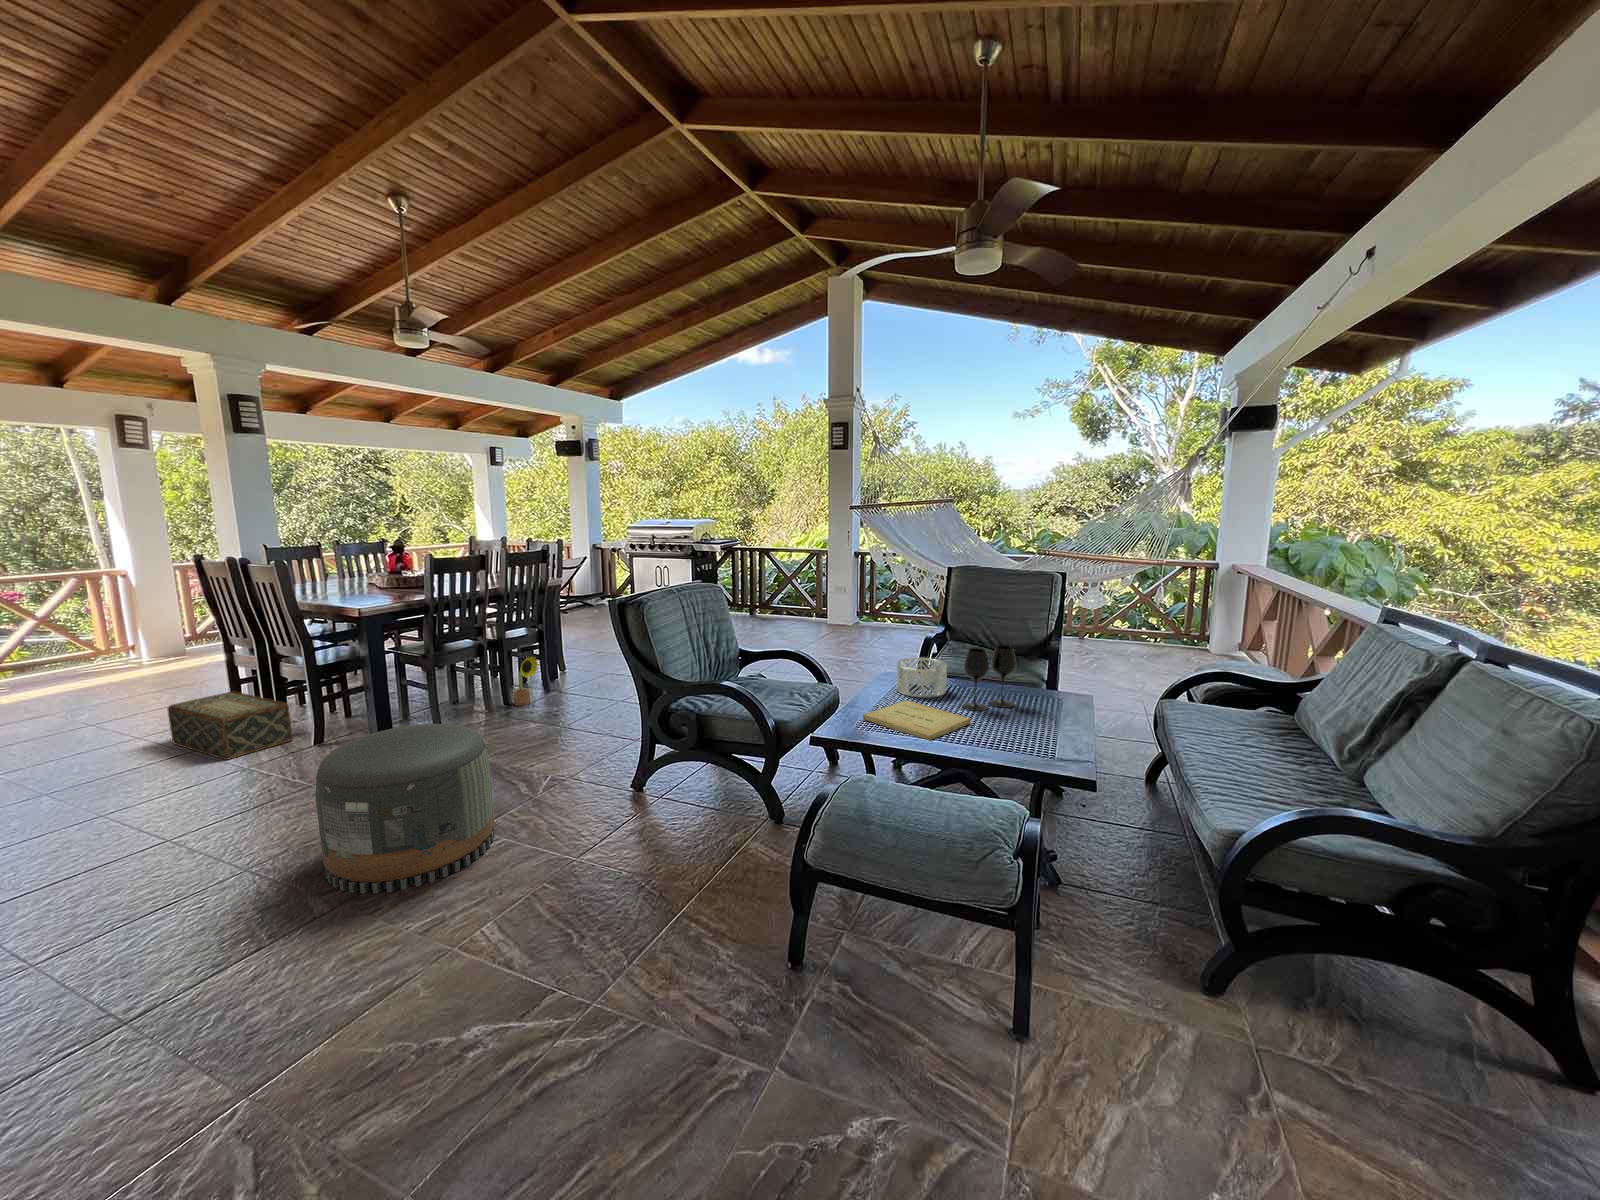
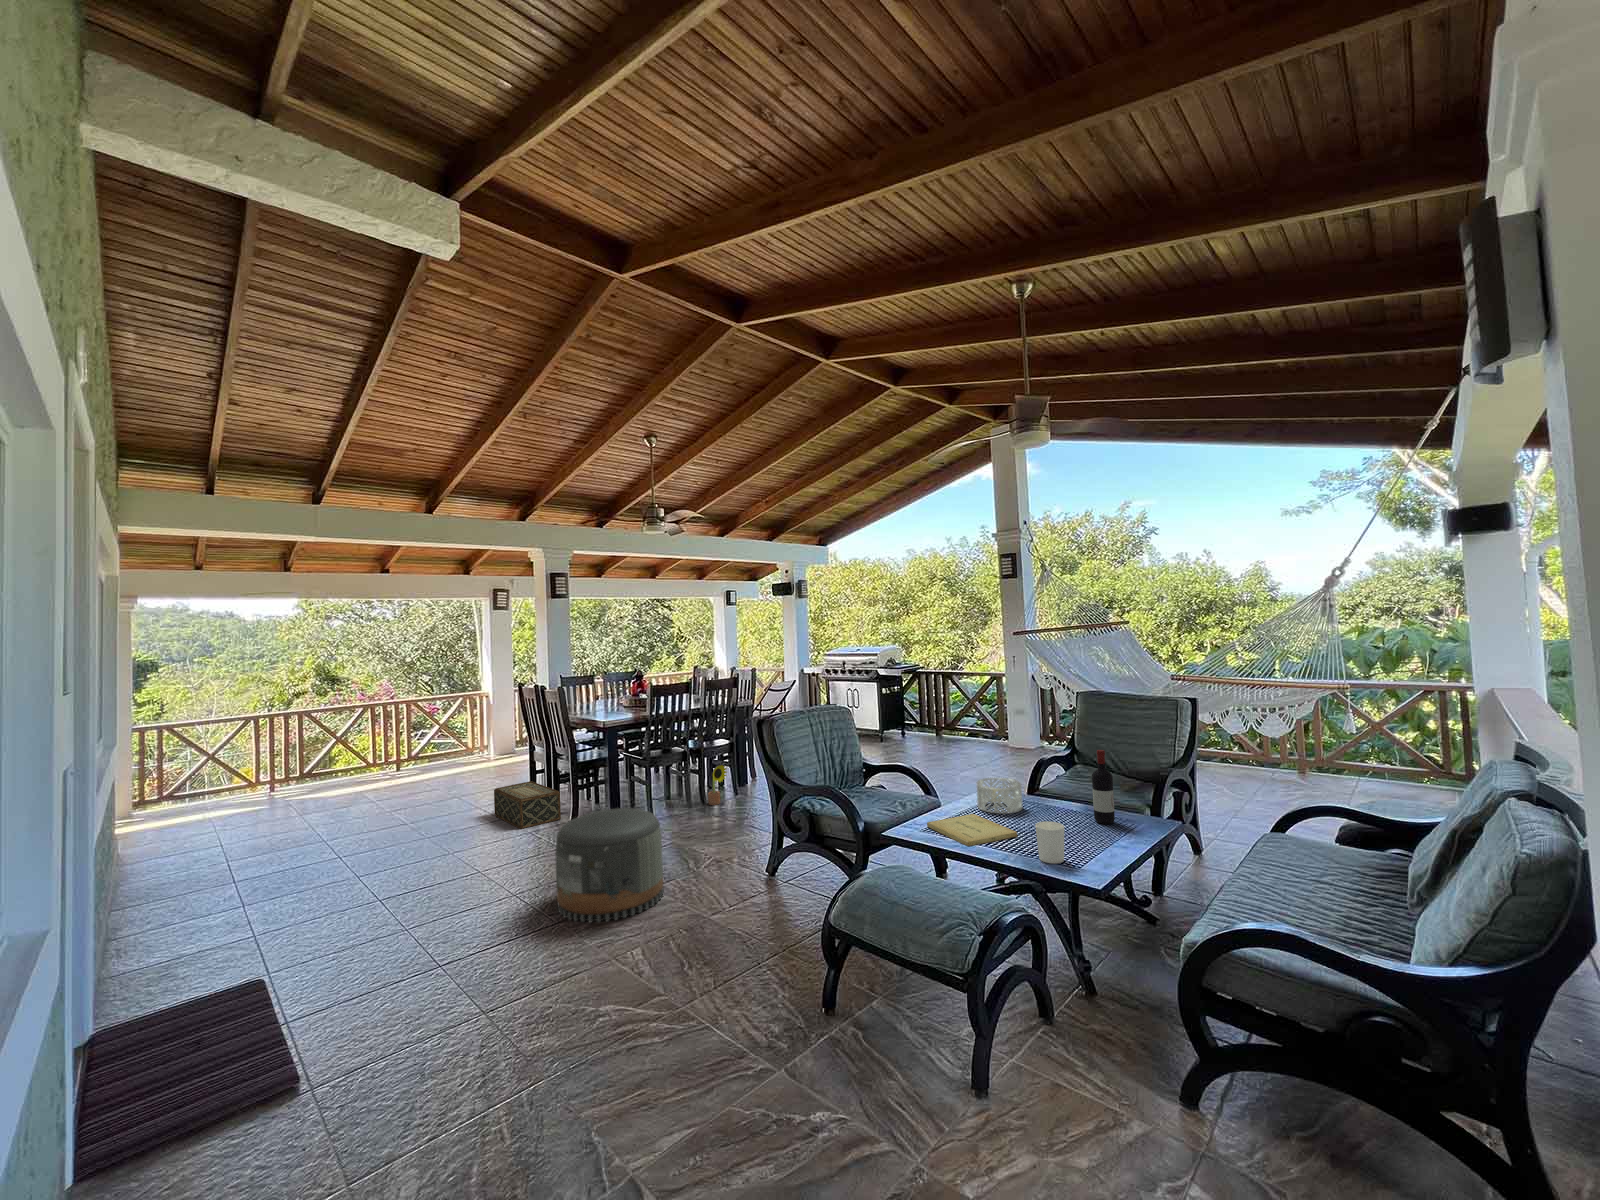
wine bottle: none [1028,623,1052,702] -> present [1092,750,1115,824]
wine glass: present [962,645,1016,711] -> none [1022,769,1076,828]
candle holder: none [1017,706,1051,753] -> present [1035,821,1065,864]

